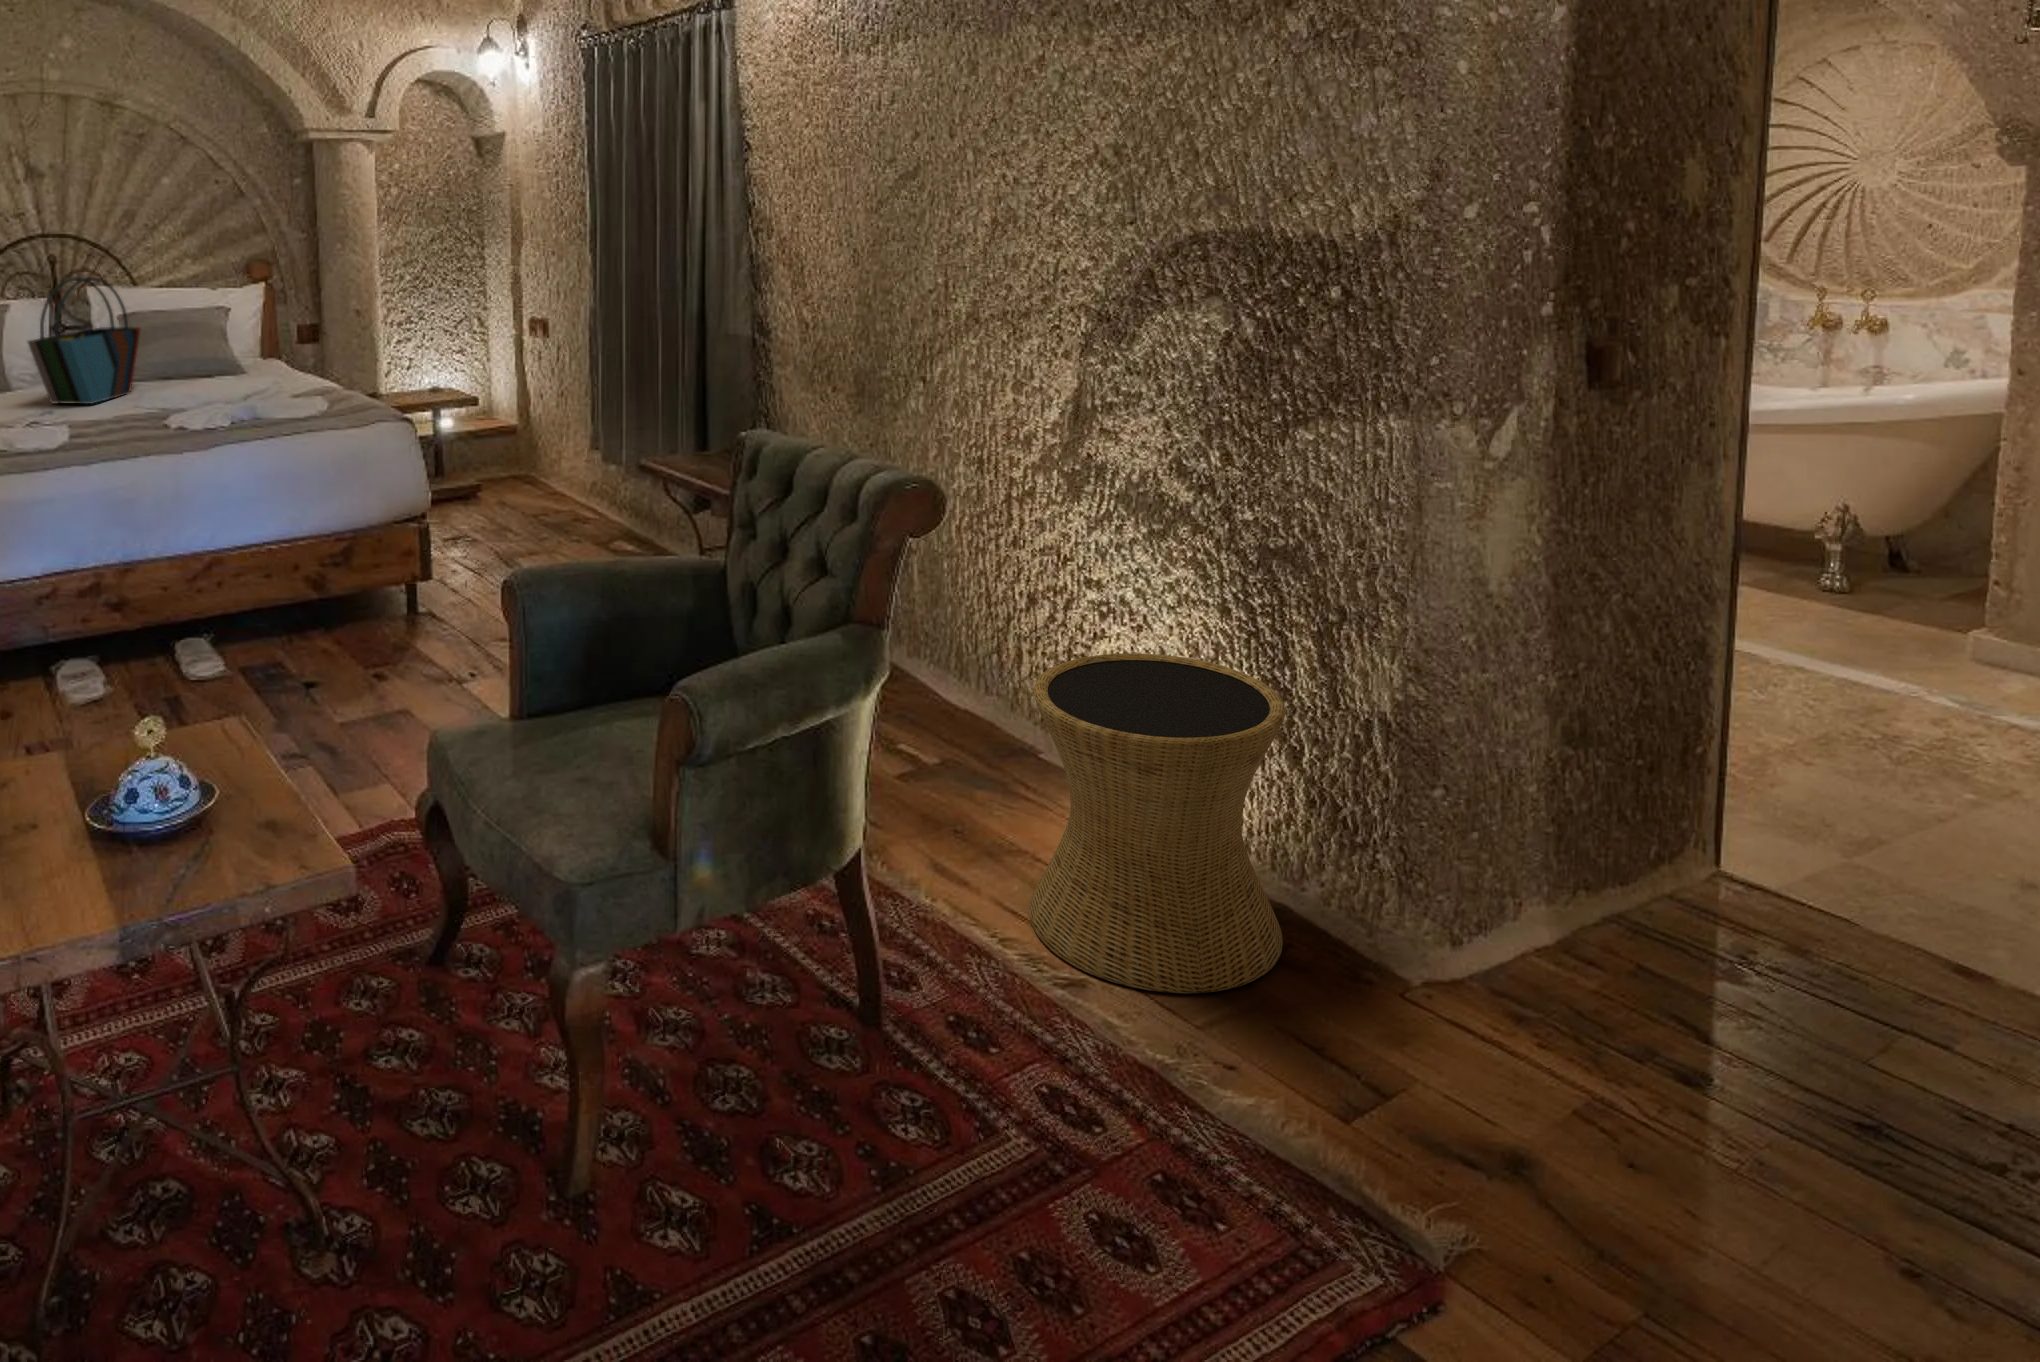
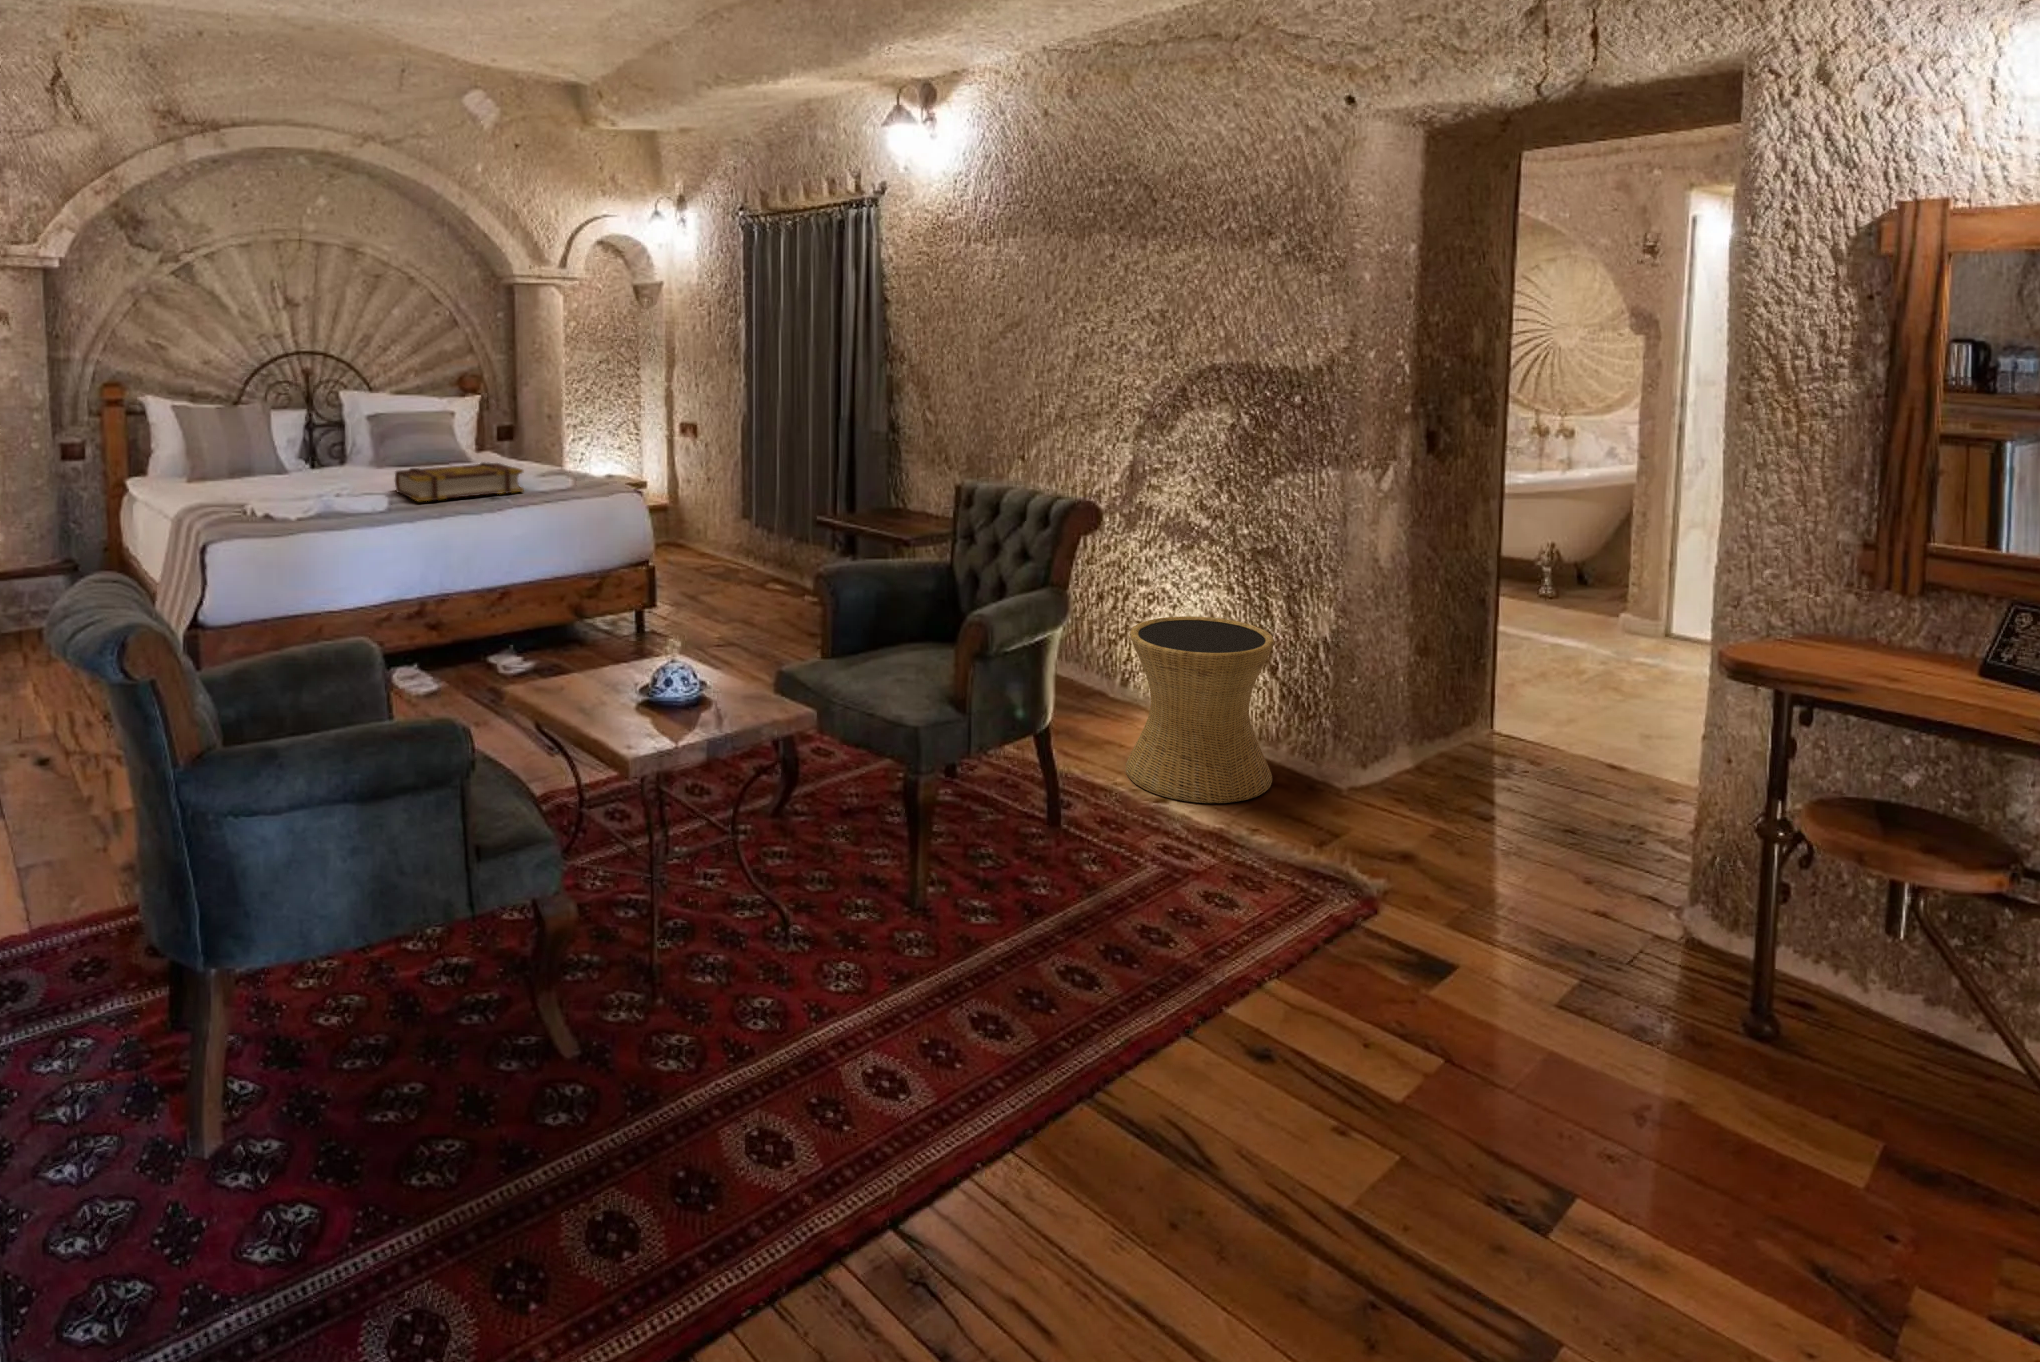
tote bag: present [28,277,140,404] -> none [326,385,406,482]
book: none [105,378,262,433] -> present [395,462,524,501]

